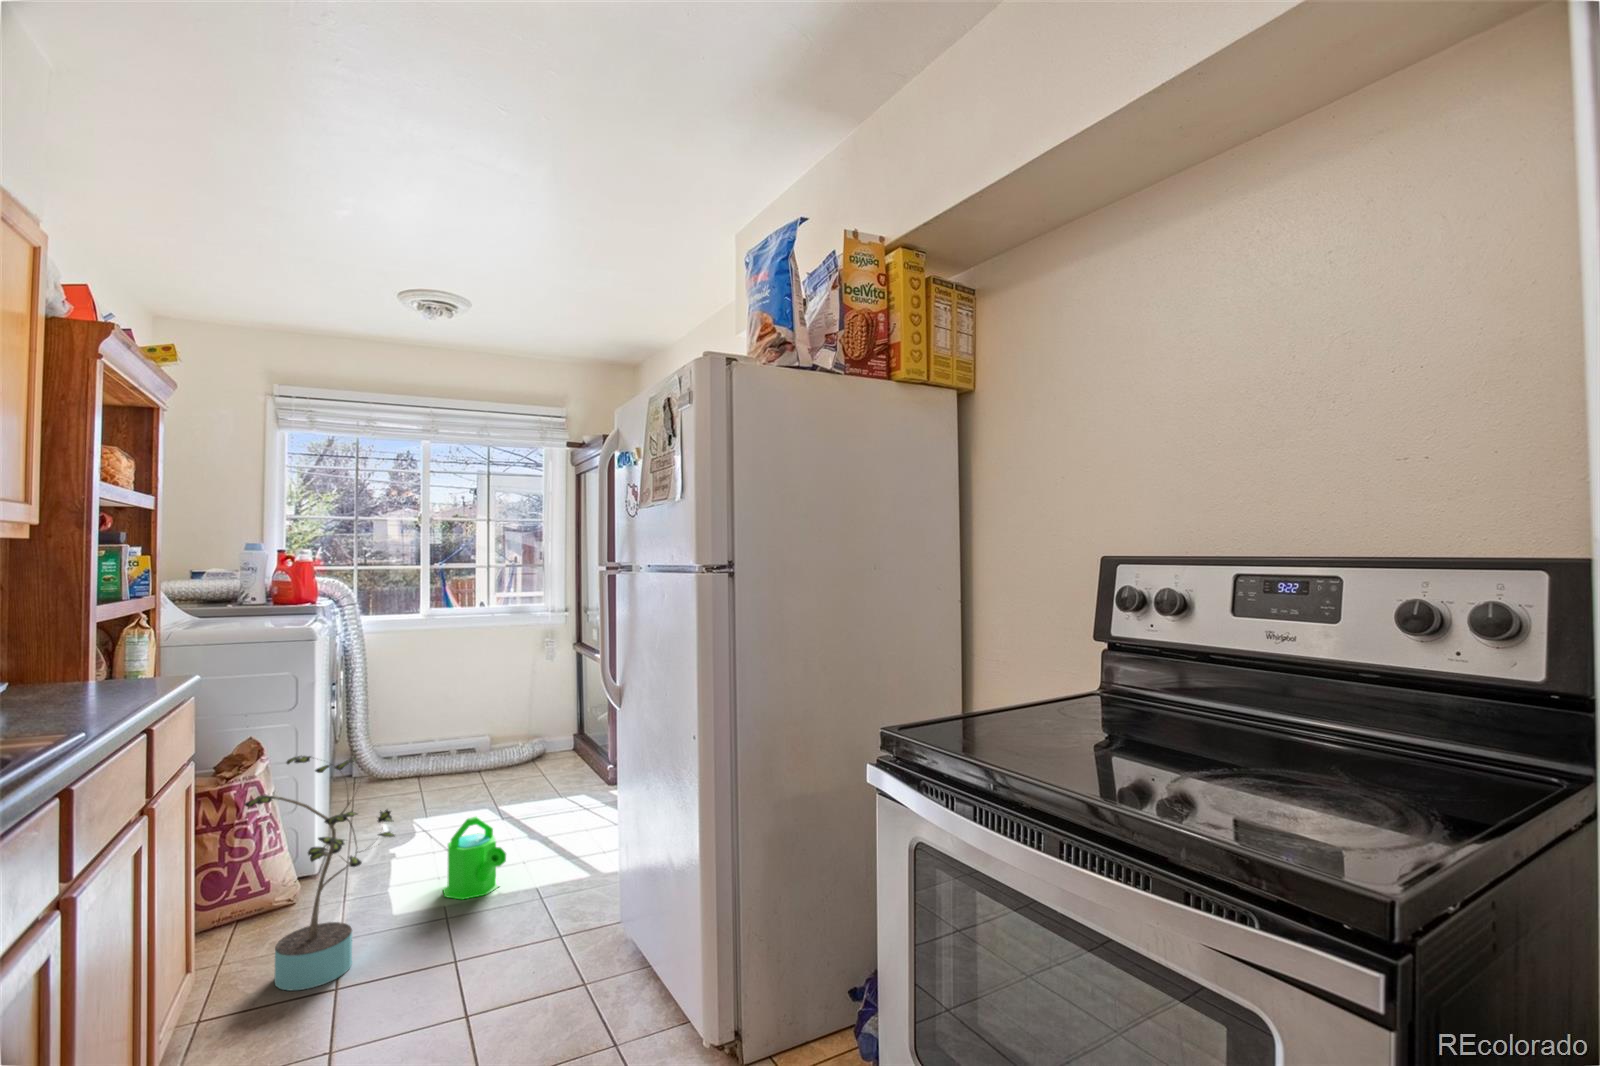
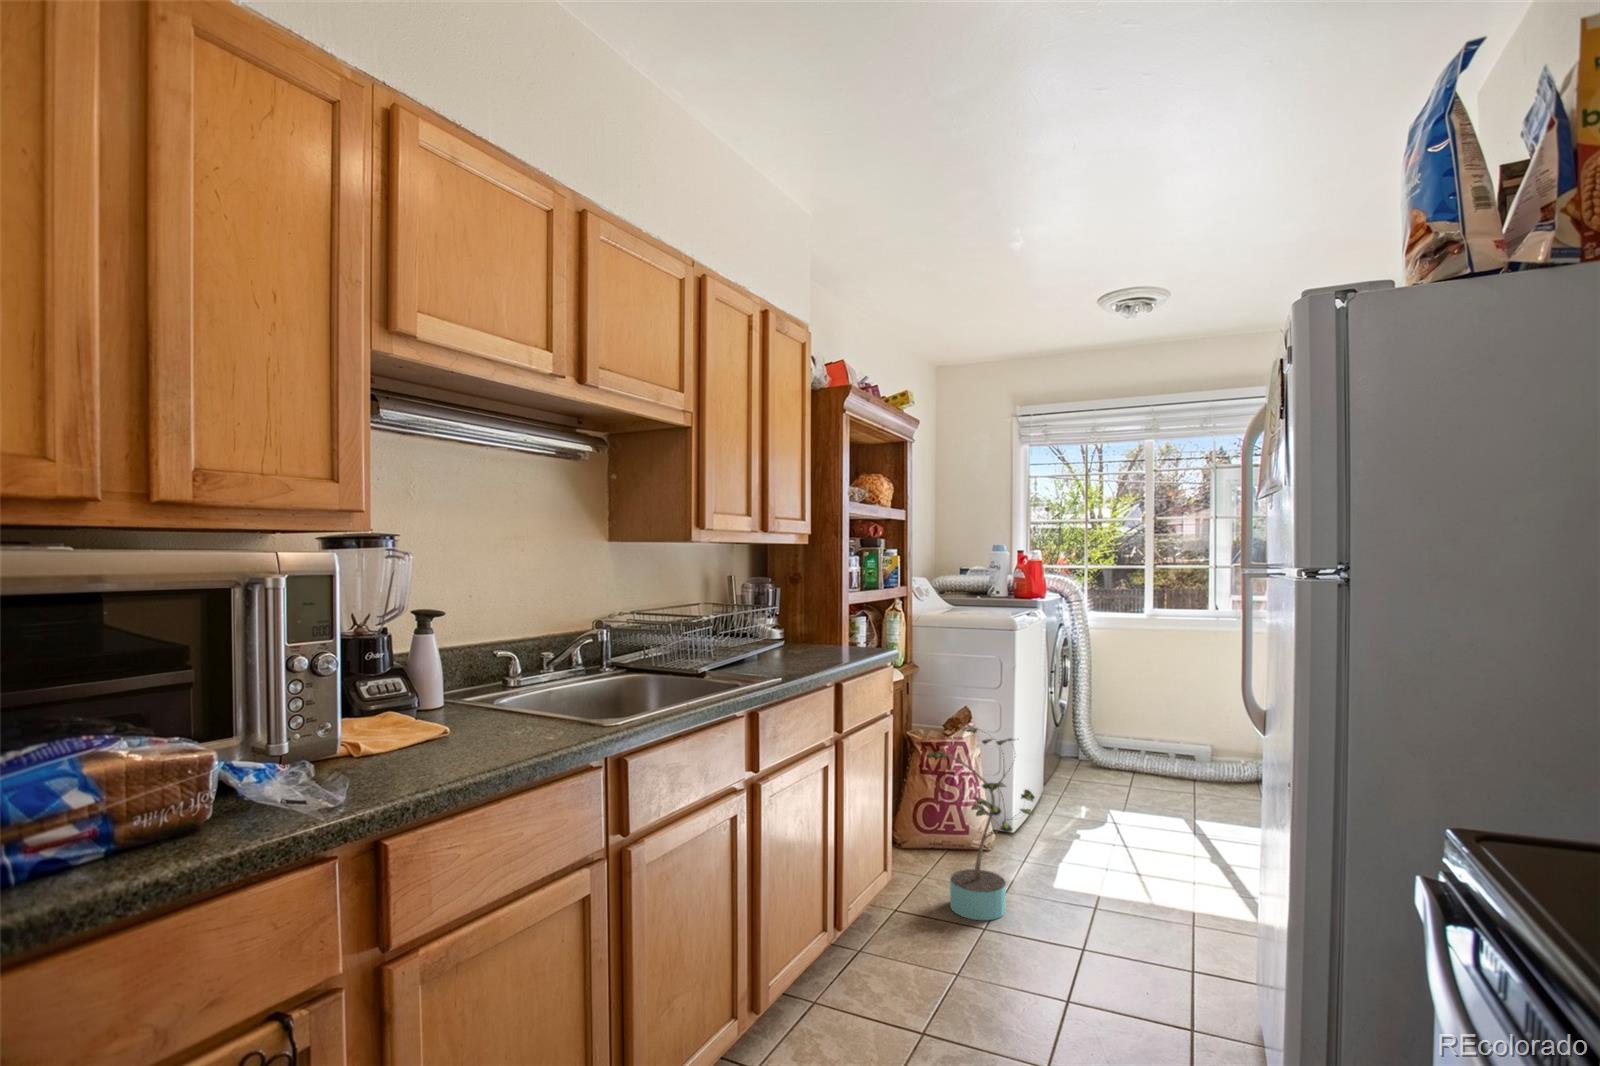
watering can: present [443,816,506,899] -> none [1101,822,1157,904]

